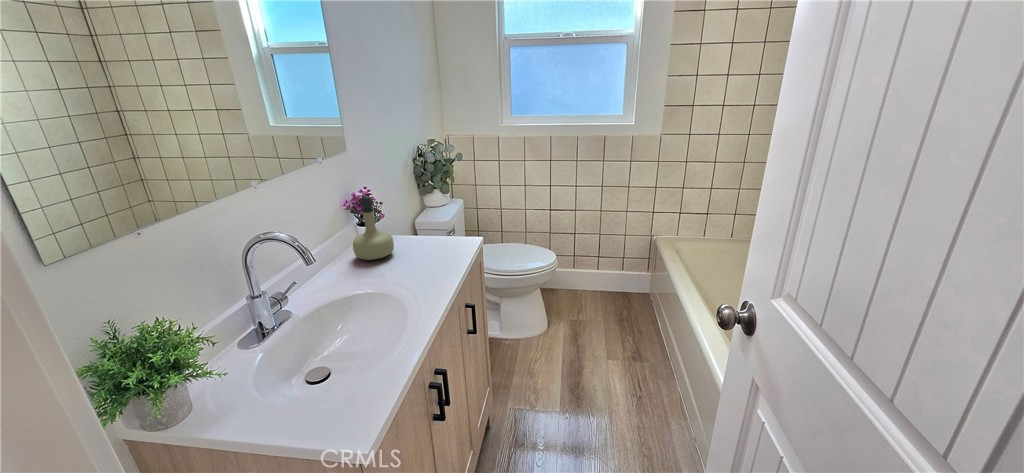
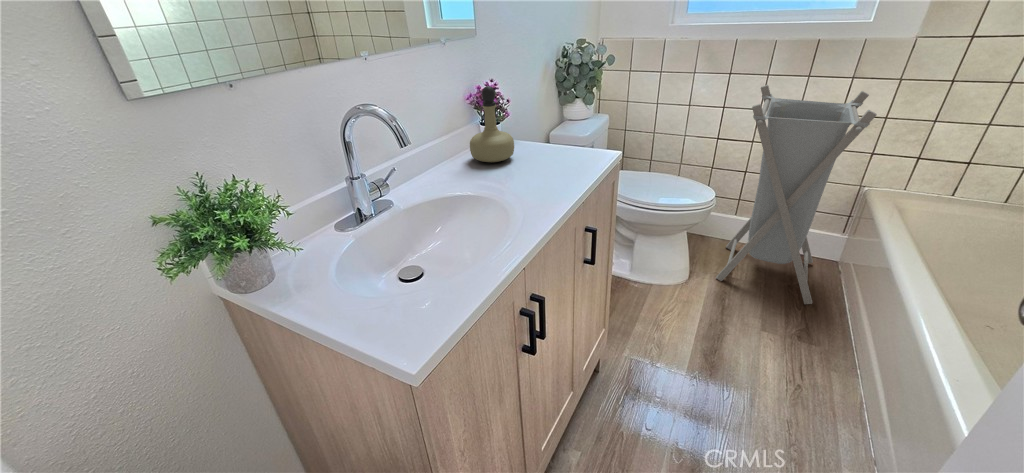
laundry hamper: none [570,167,653,332] -> present [716,85,877,304]

